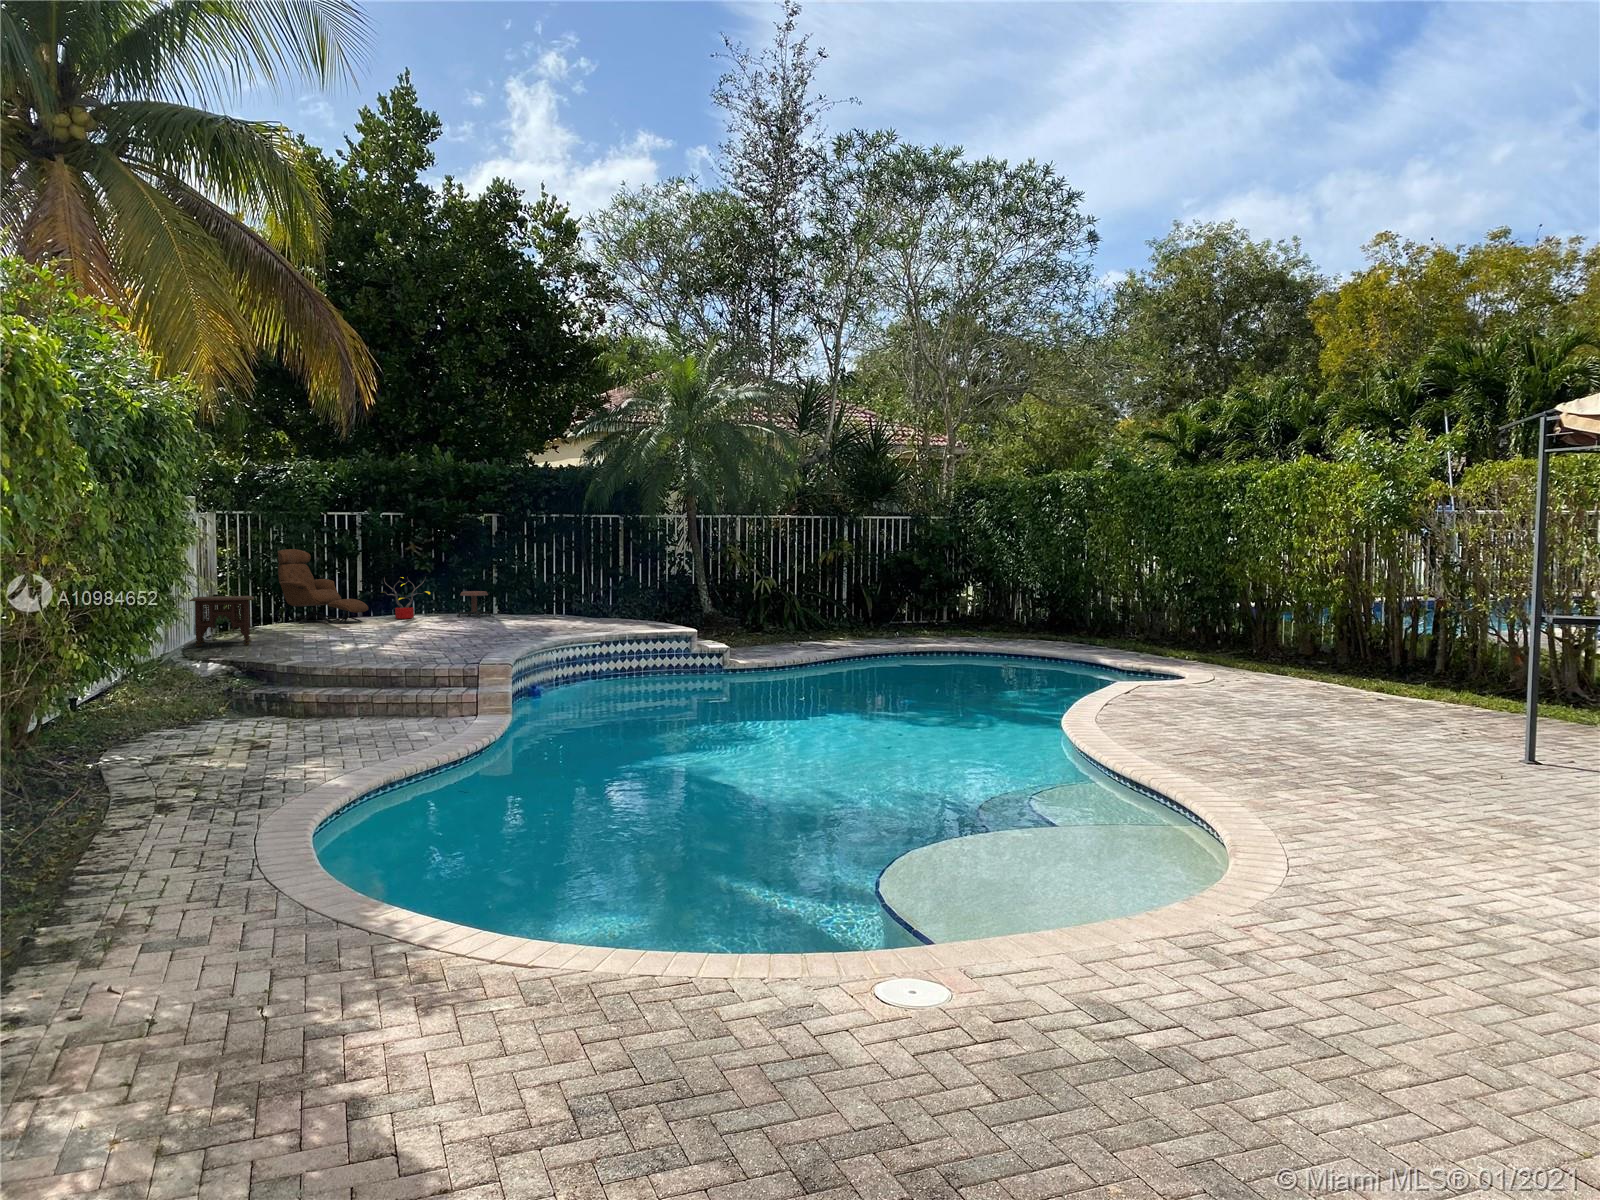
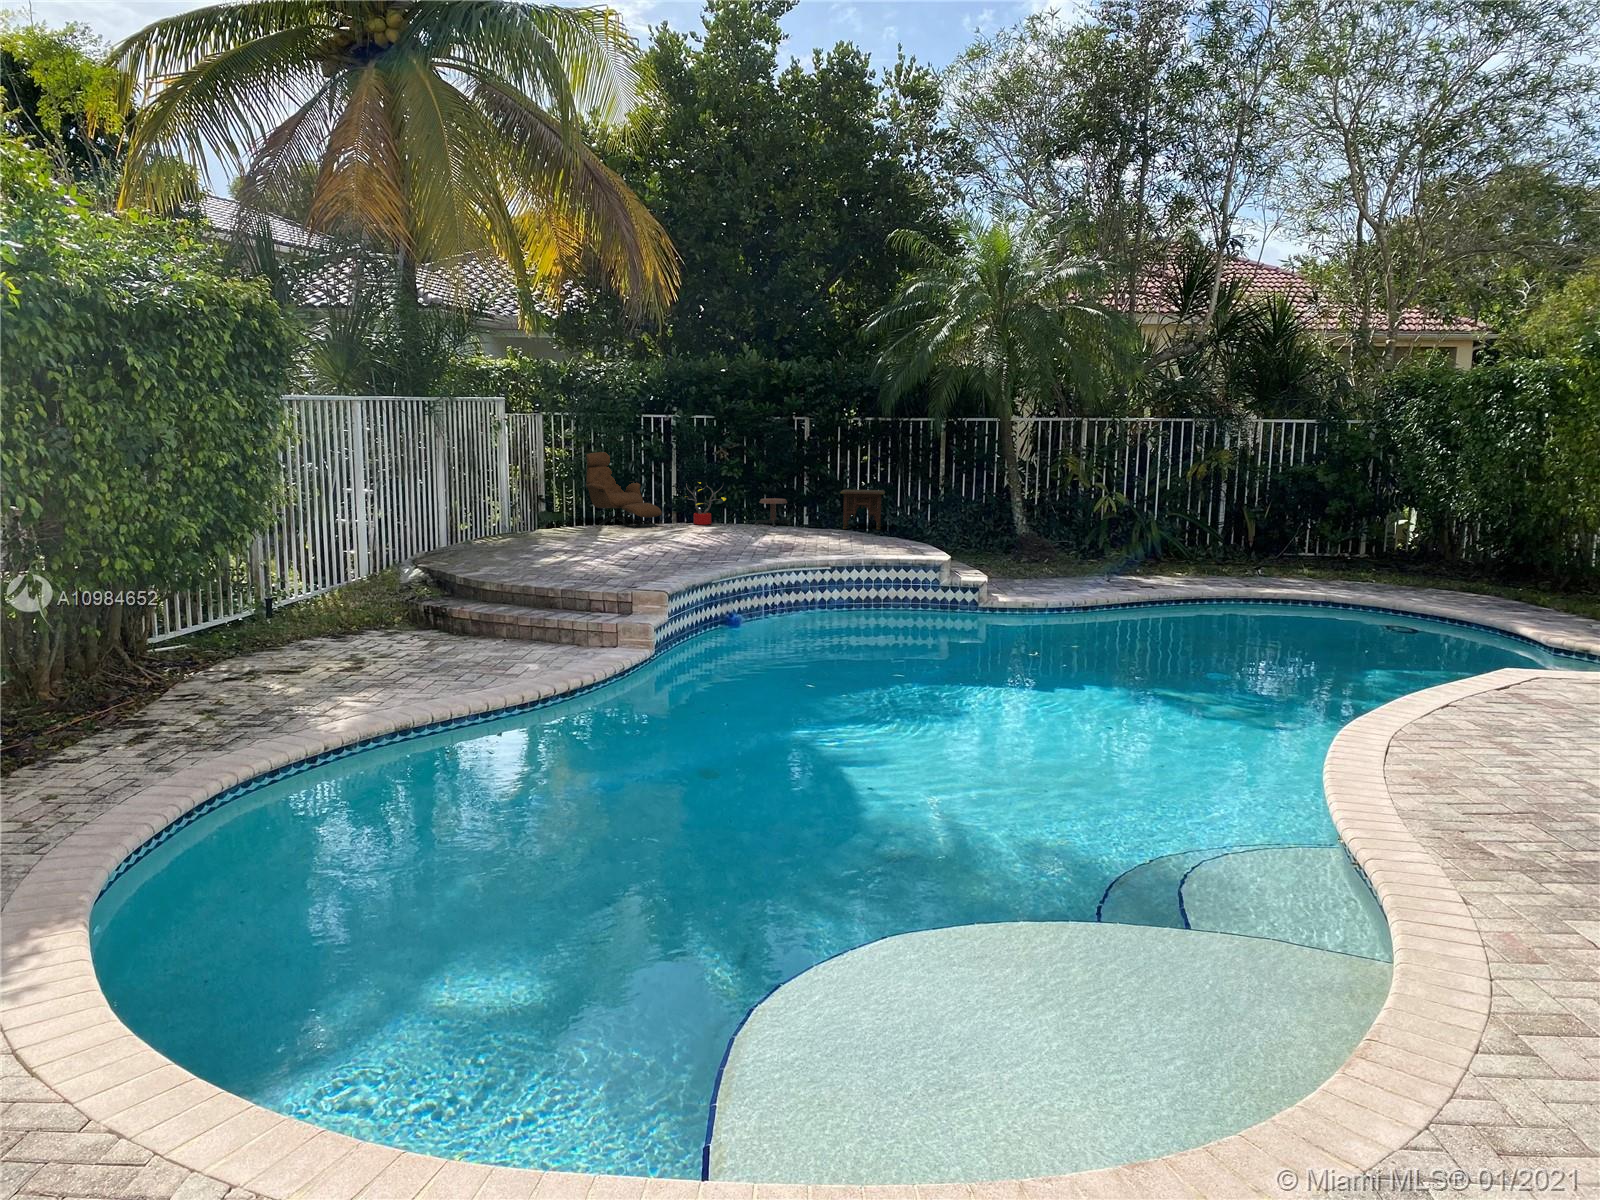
side table: present [189,596,254,647] -> present [840,489,885,530]

